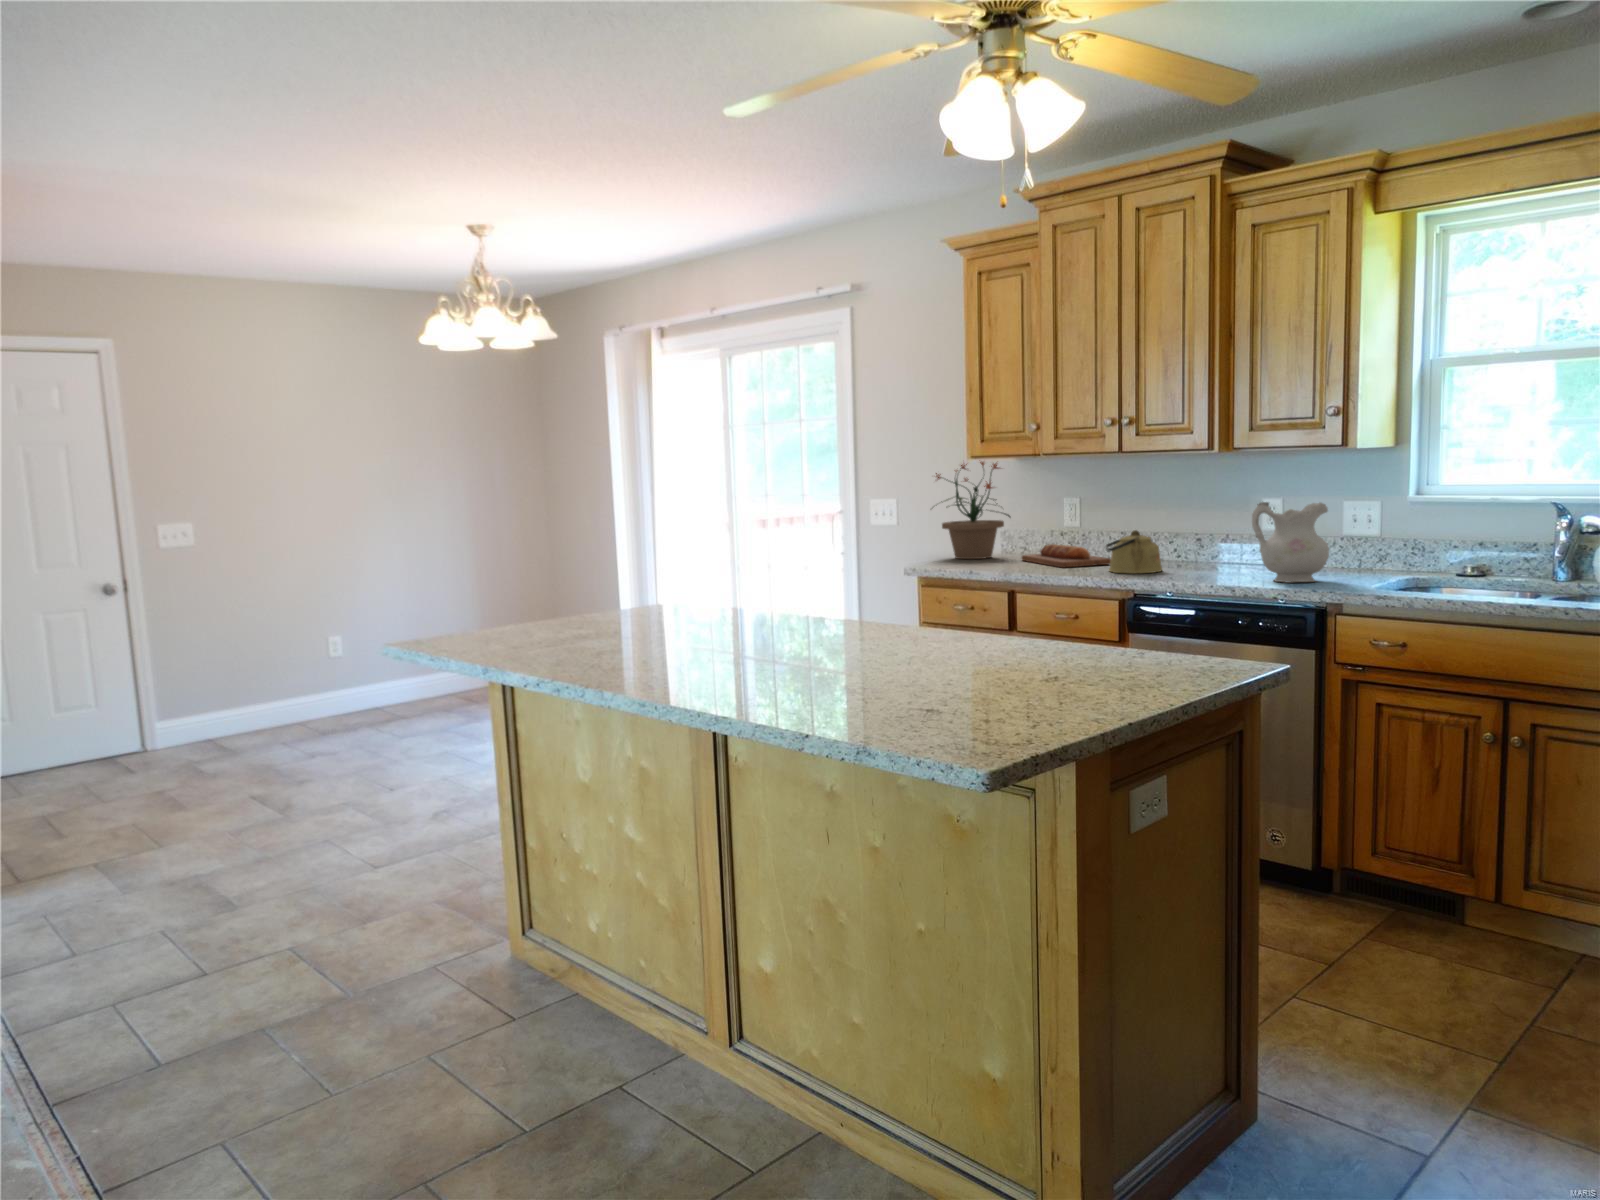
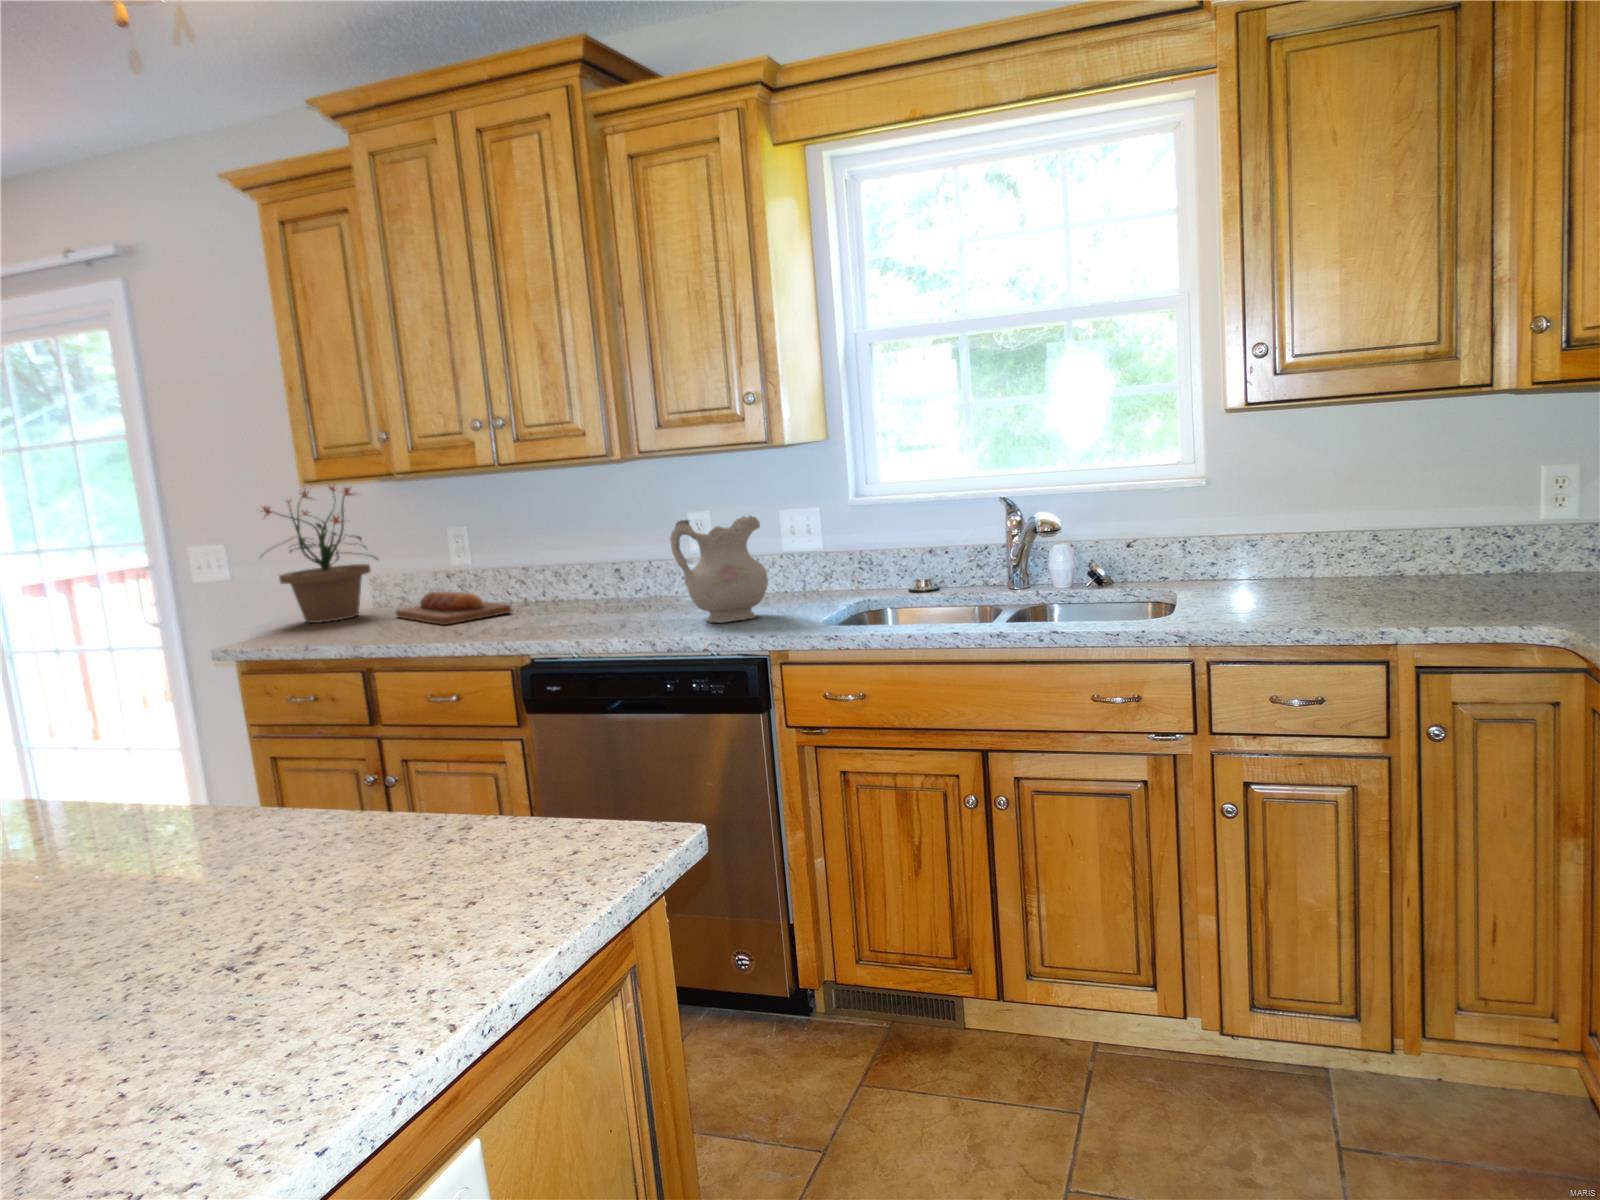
kettle: present [1106,530,1162,574] -> none [496,567,574,628]

